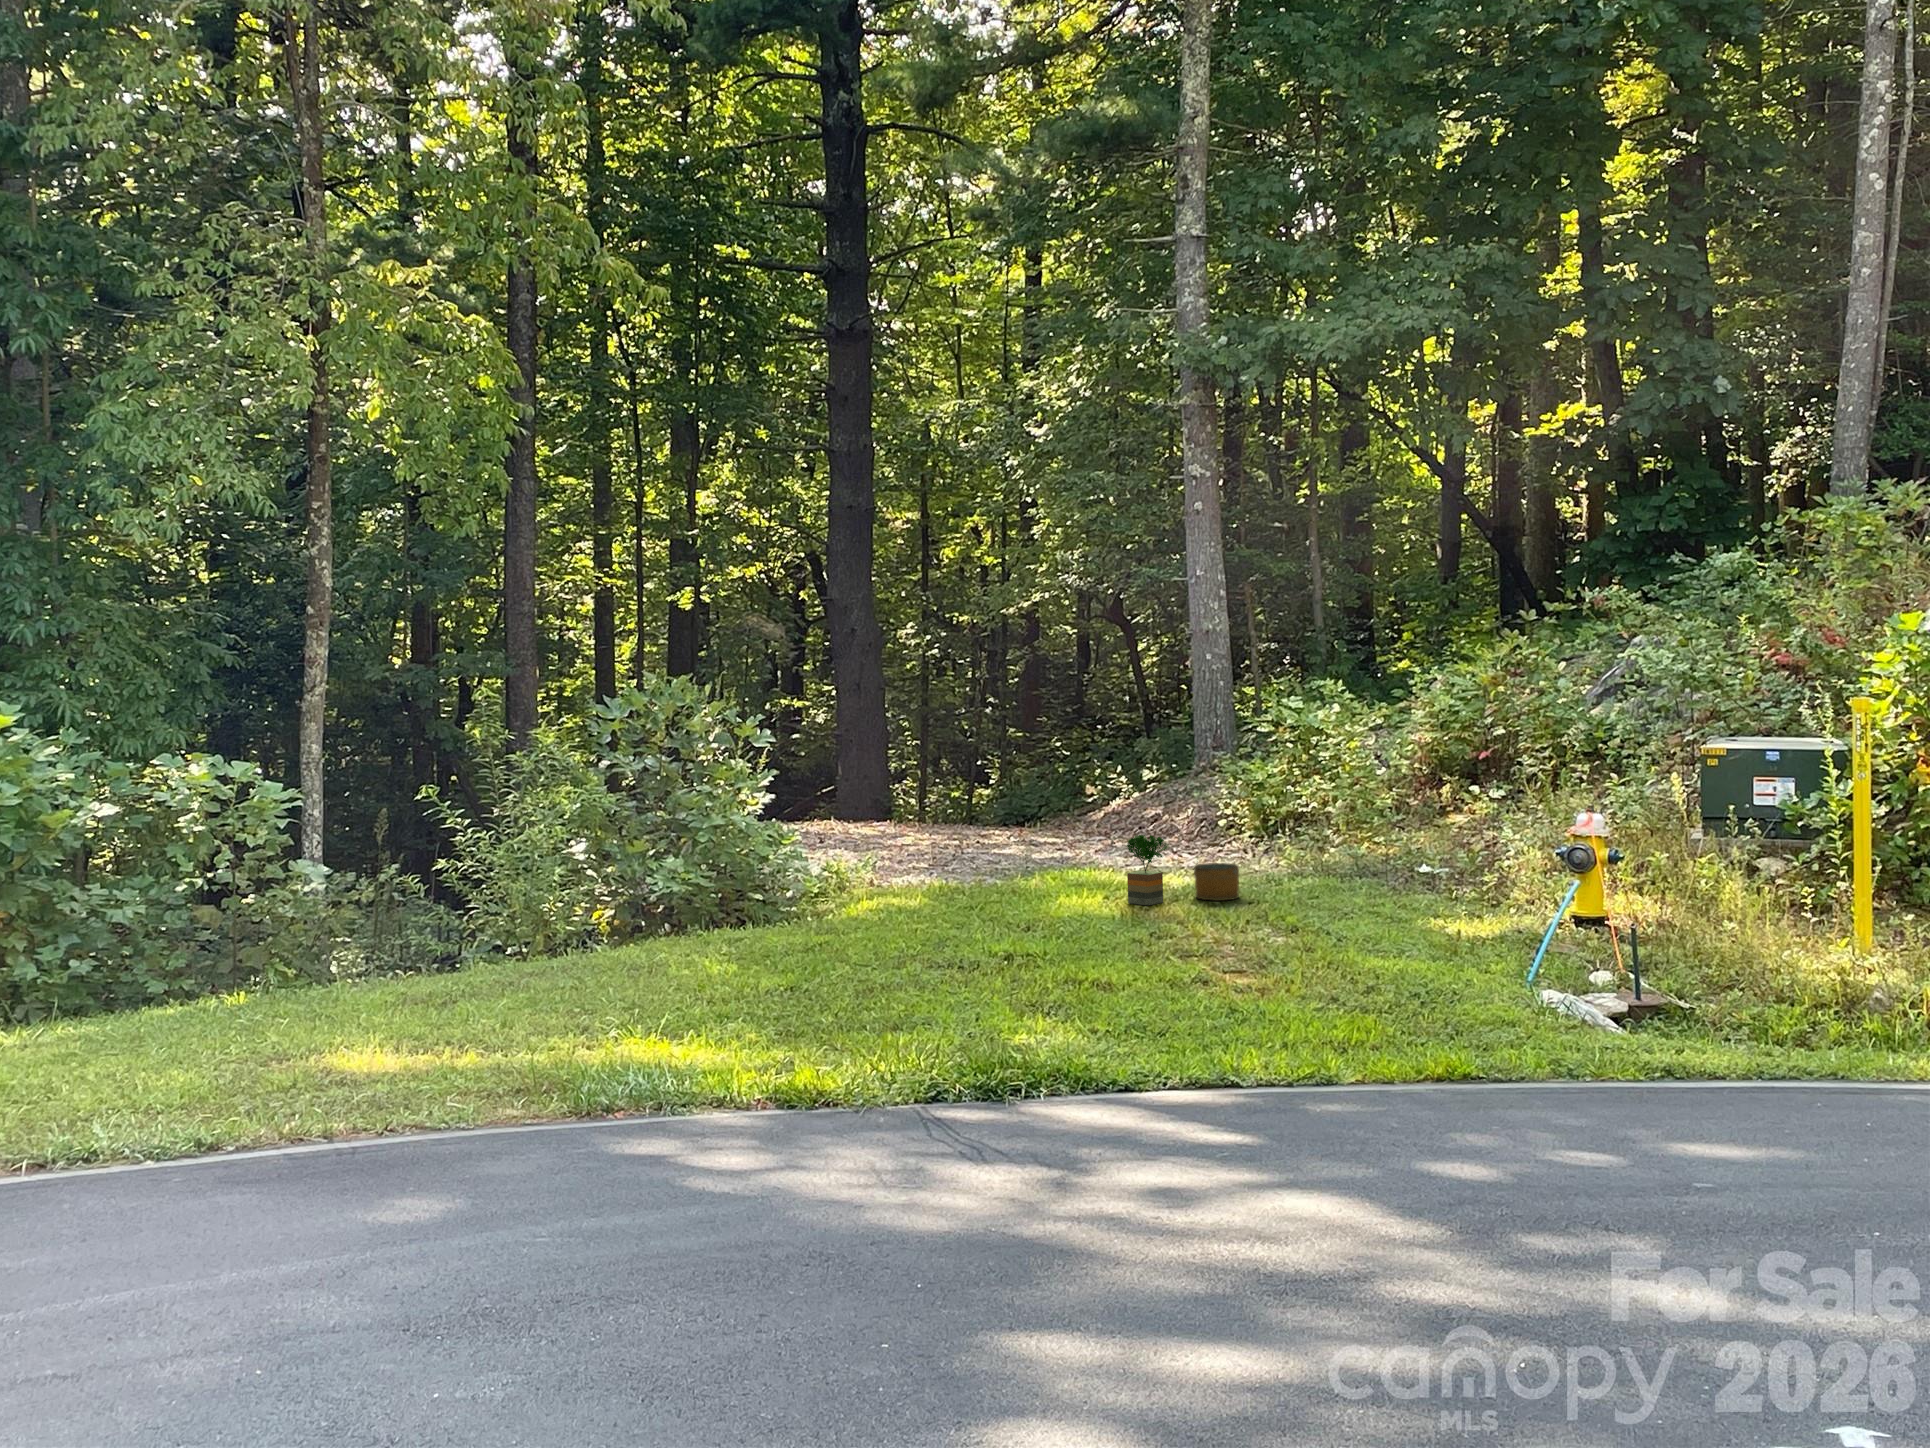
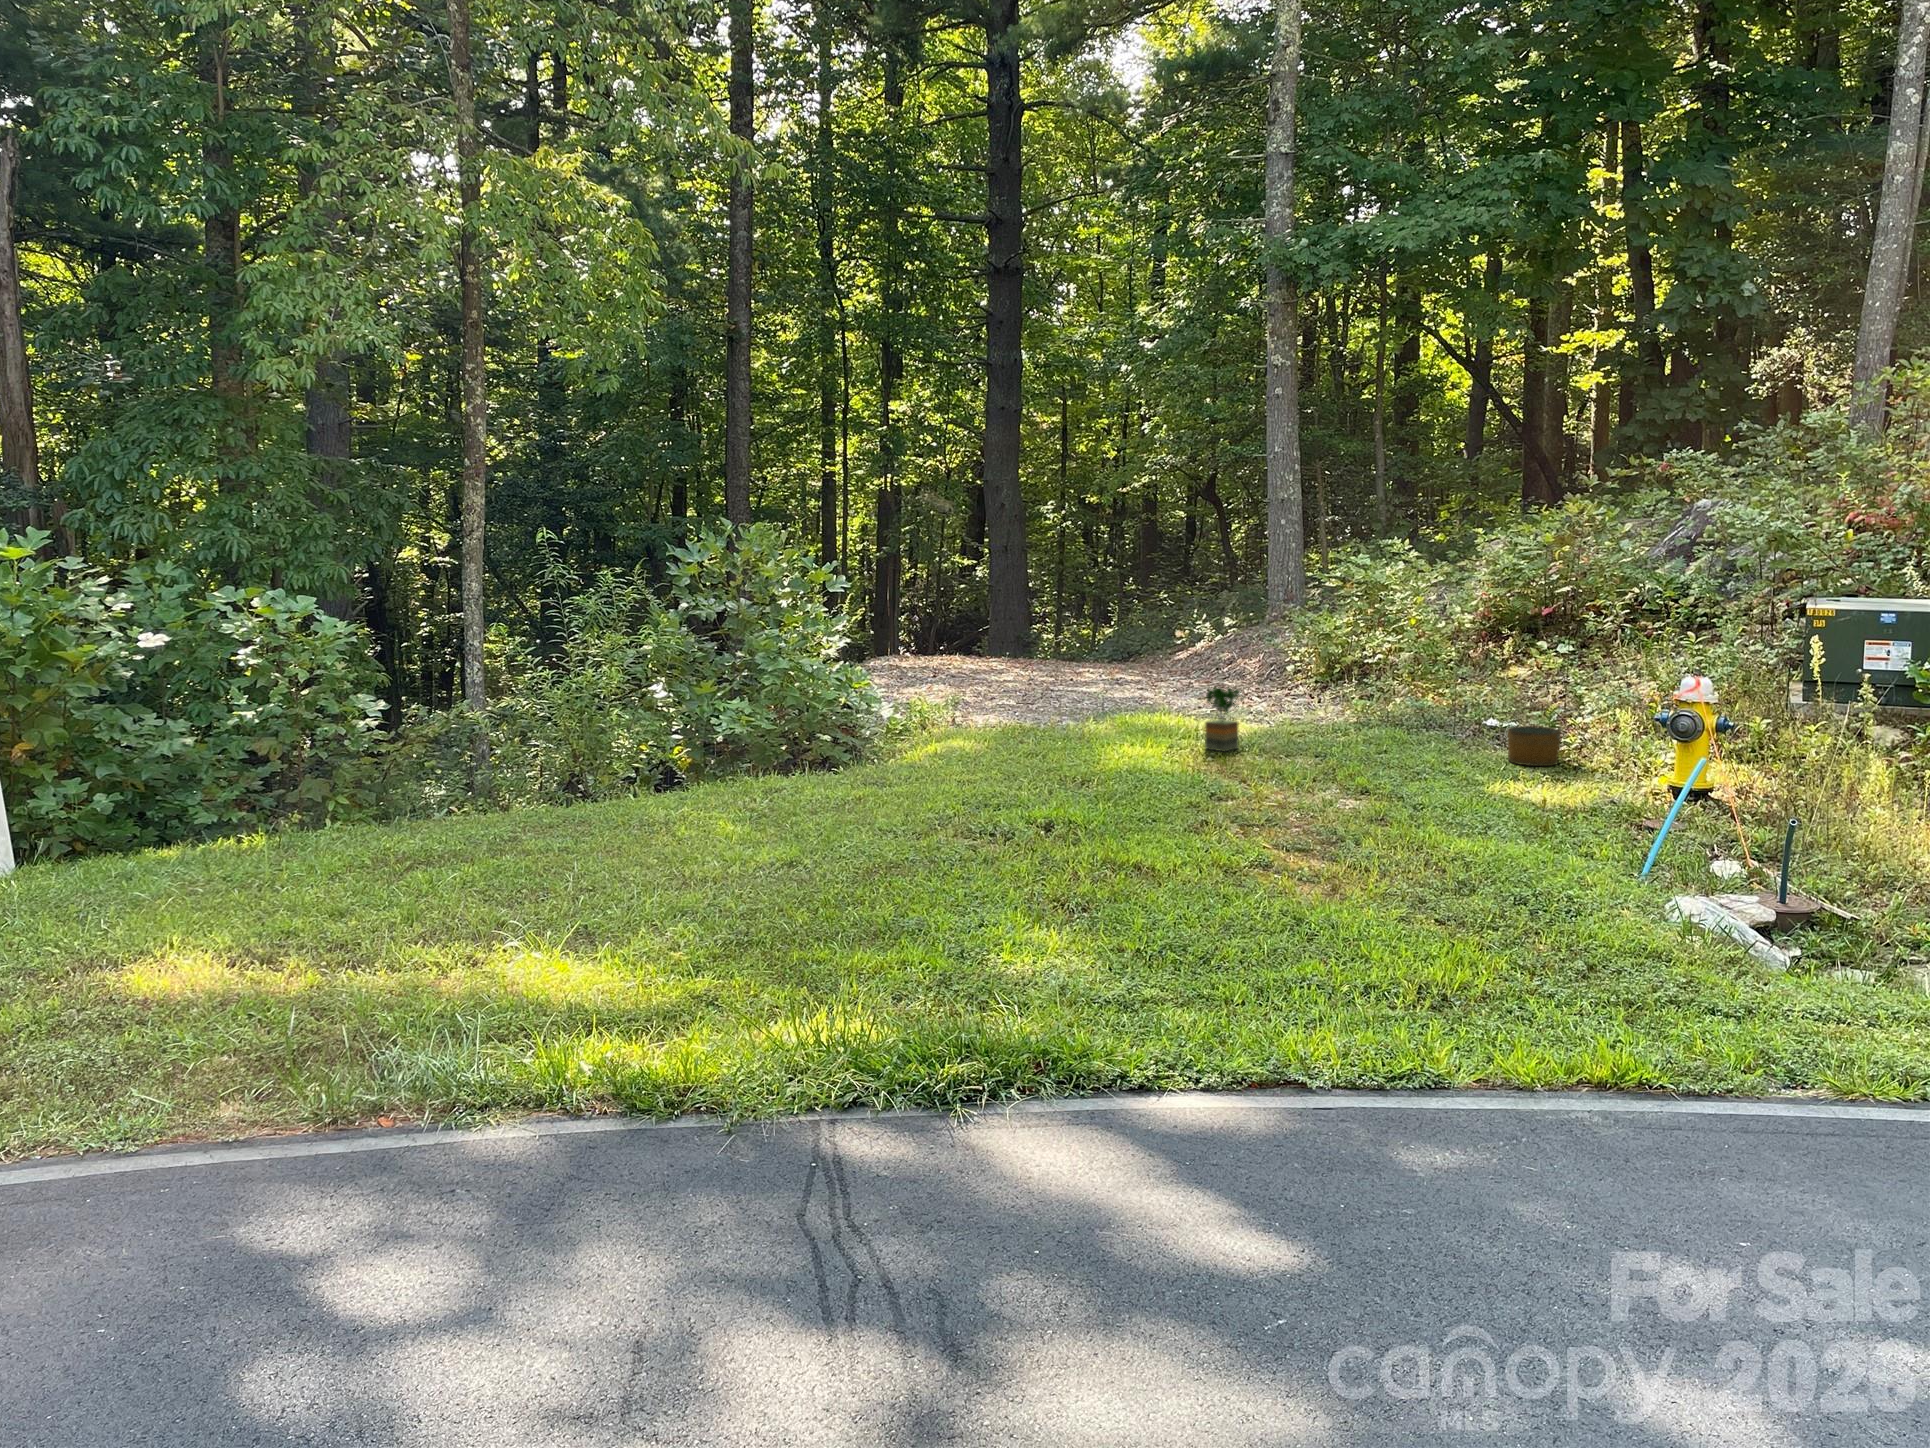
bucket: present [1194,843,1239,901] -> present [1507,707,1561,766]

